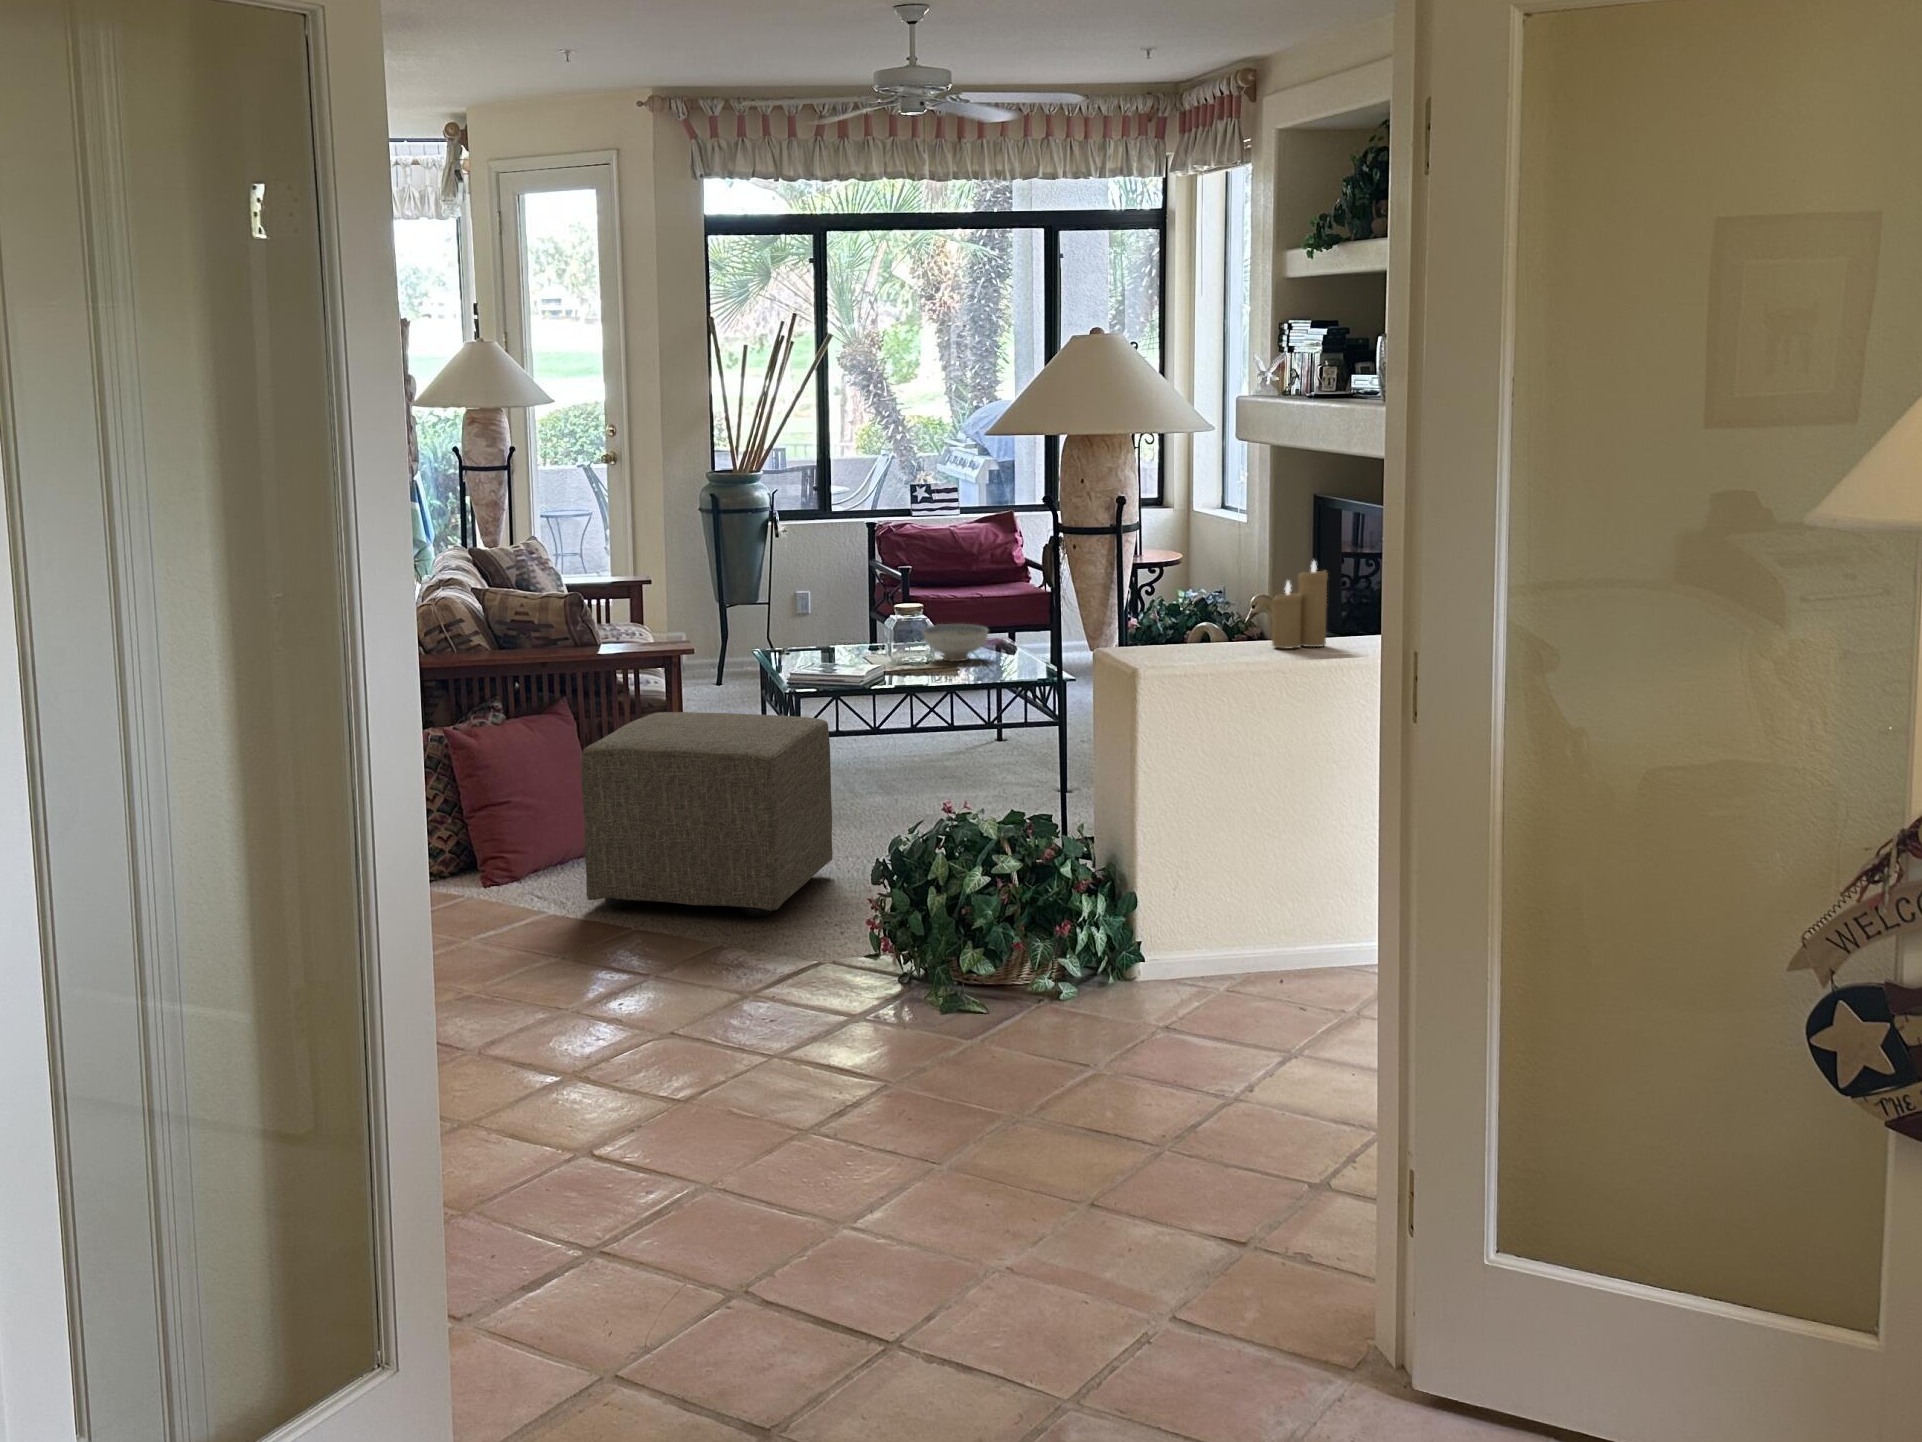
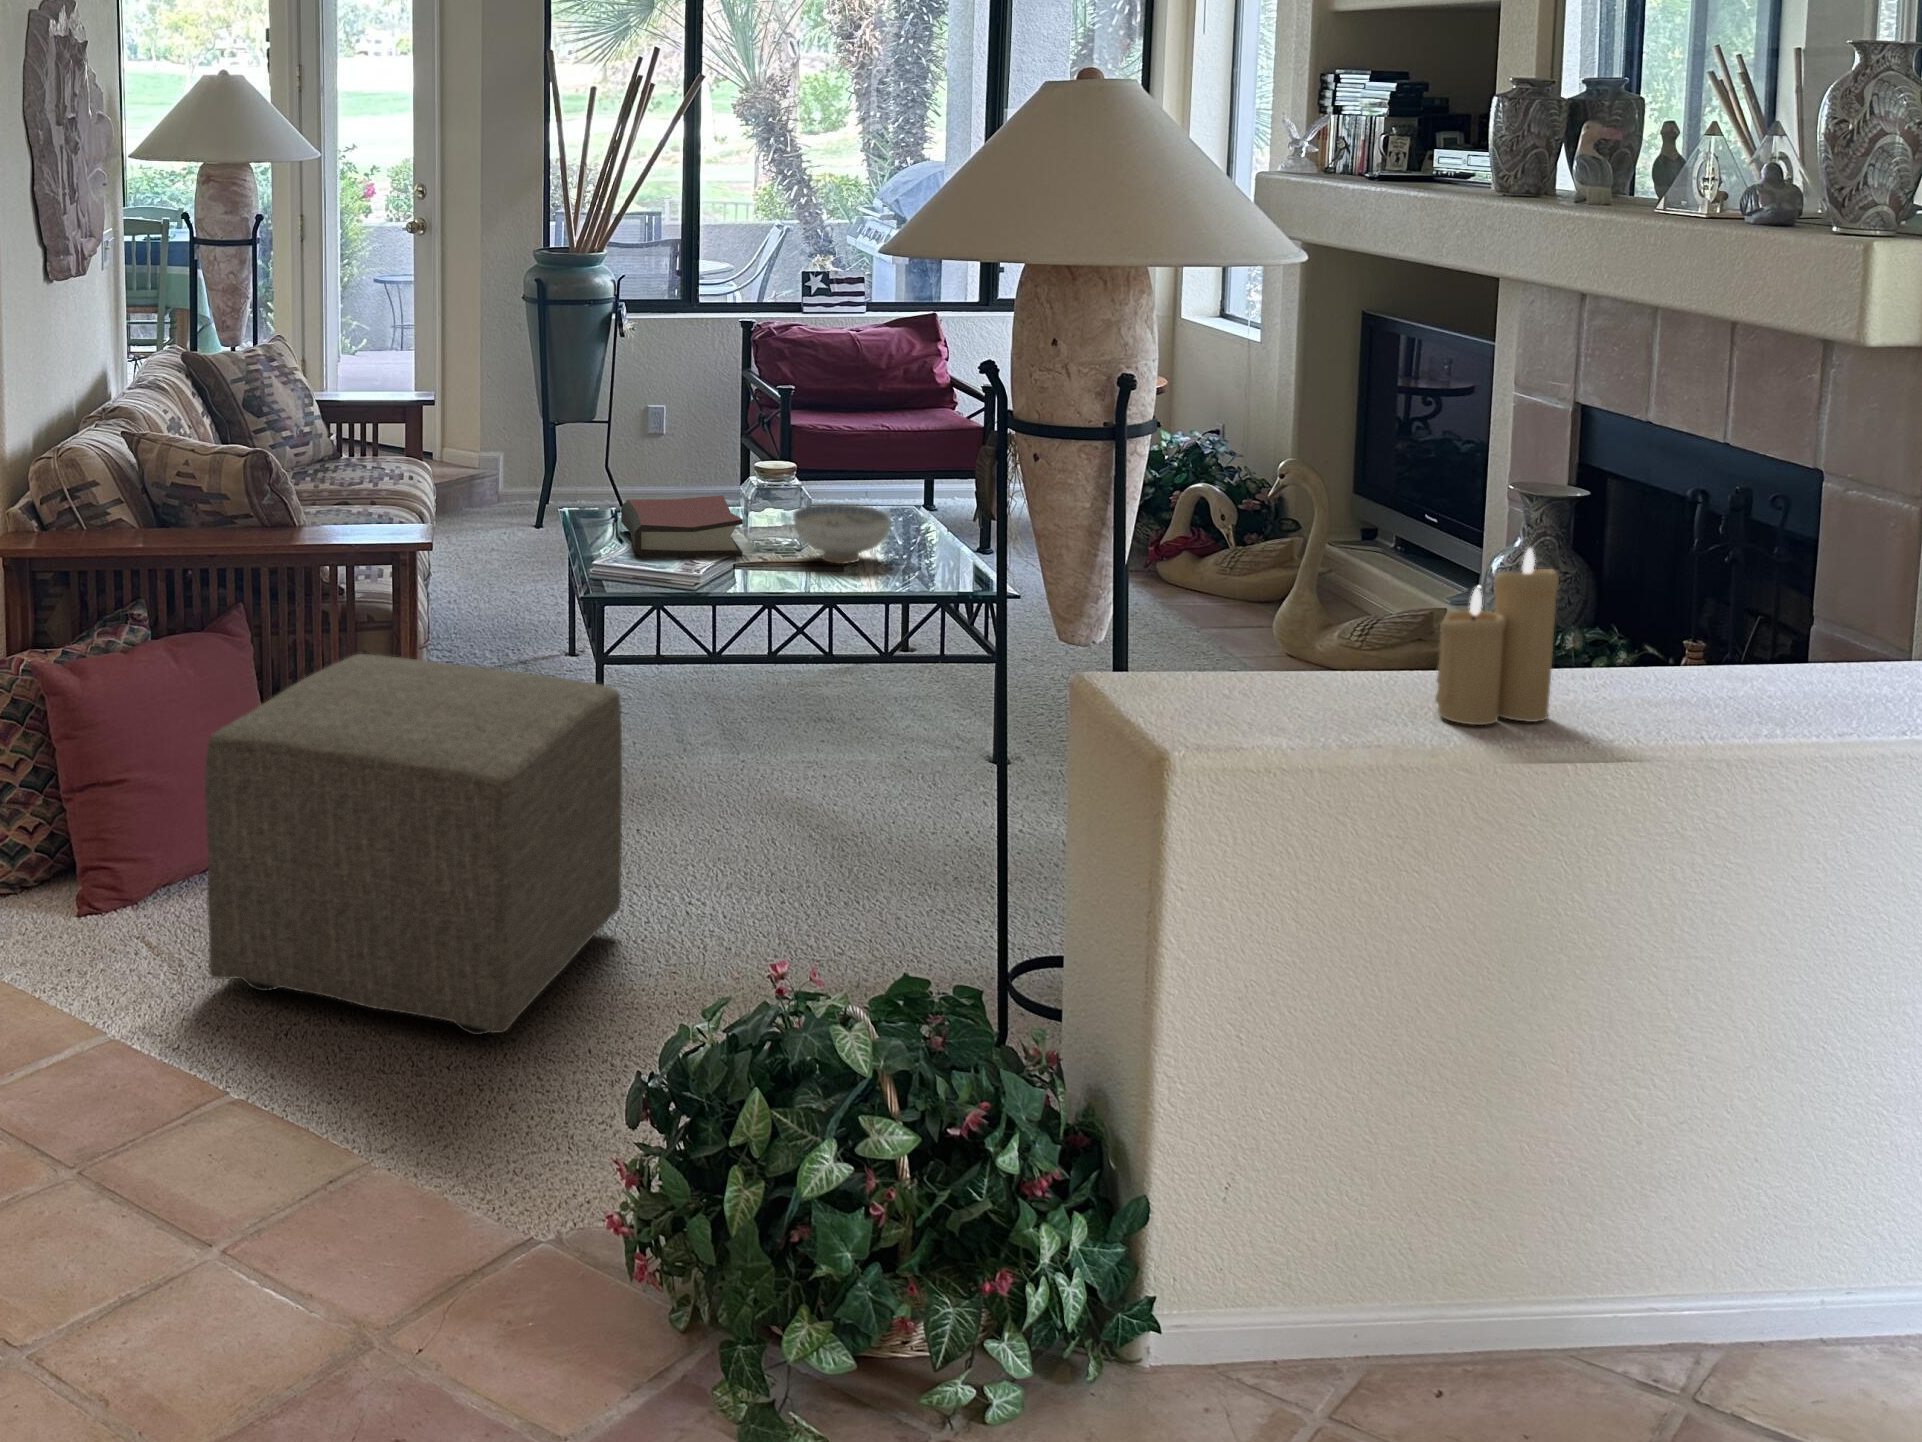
hardback book: none [803,626,889,665] -> present [621,495,743,557]

